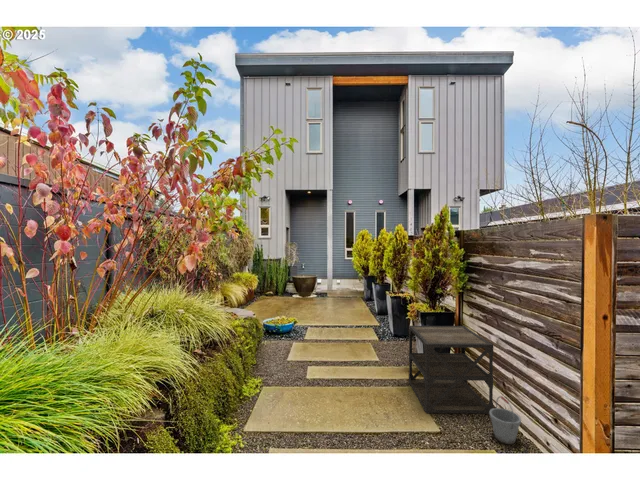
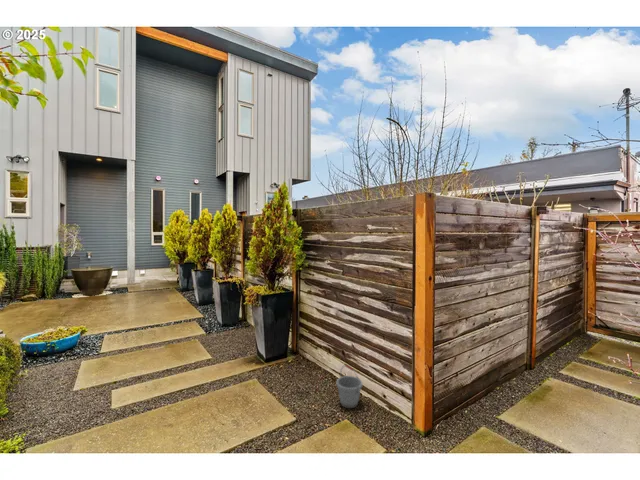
side table: present [409,326,493,414] -> none [250,304,334,402]

